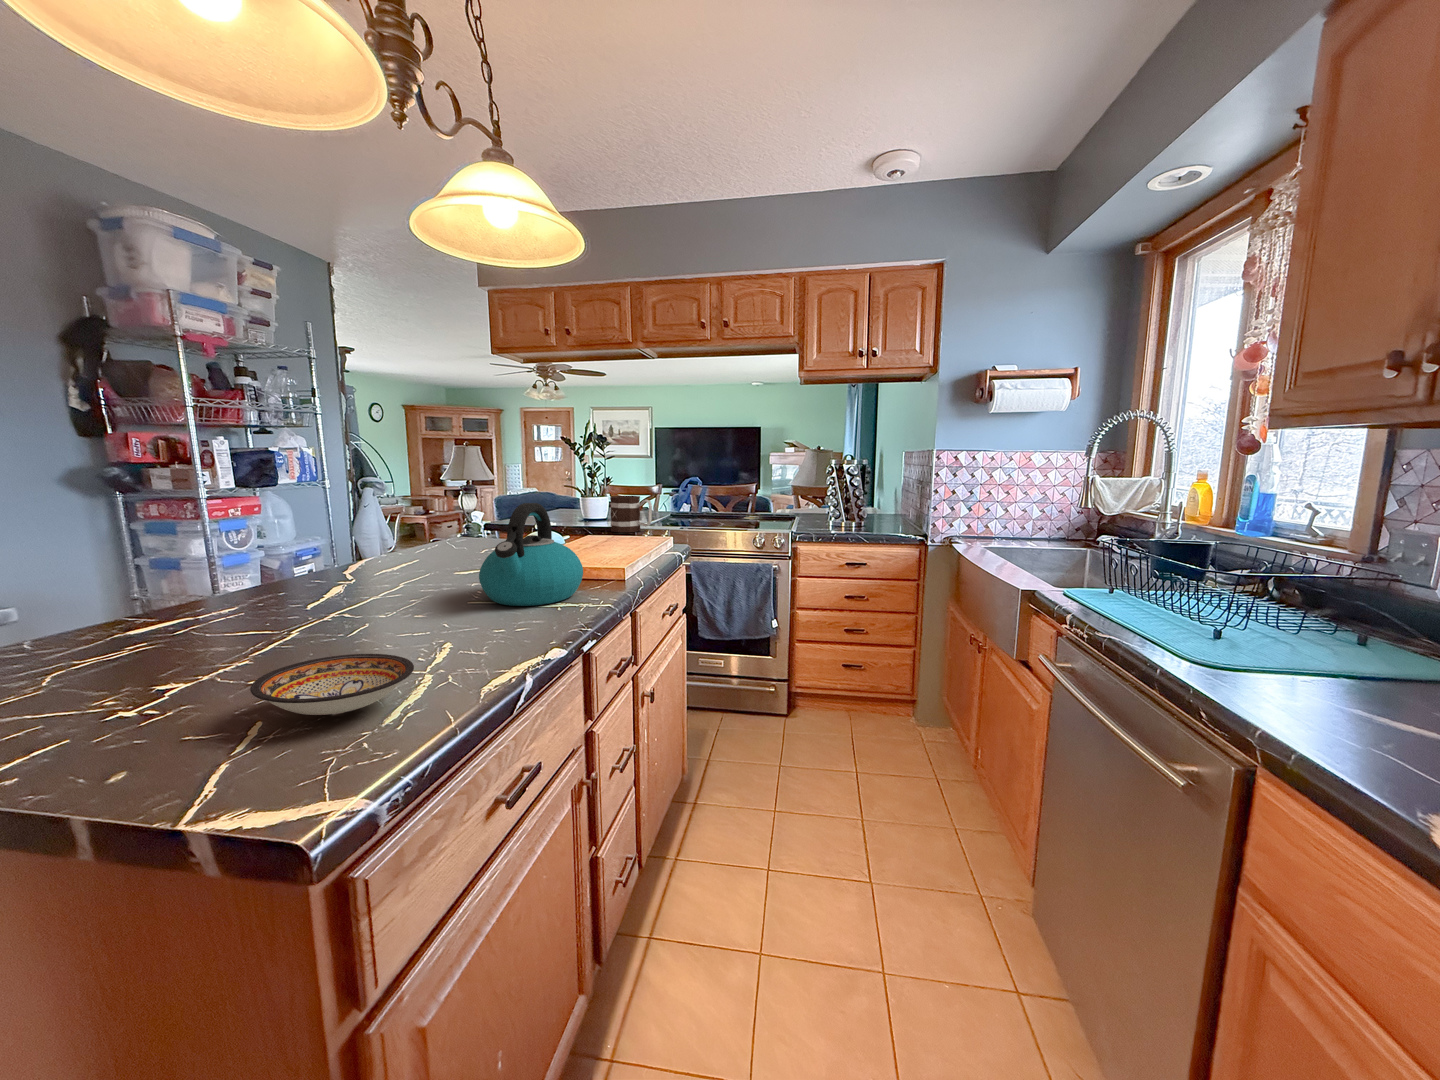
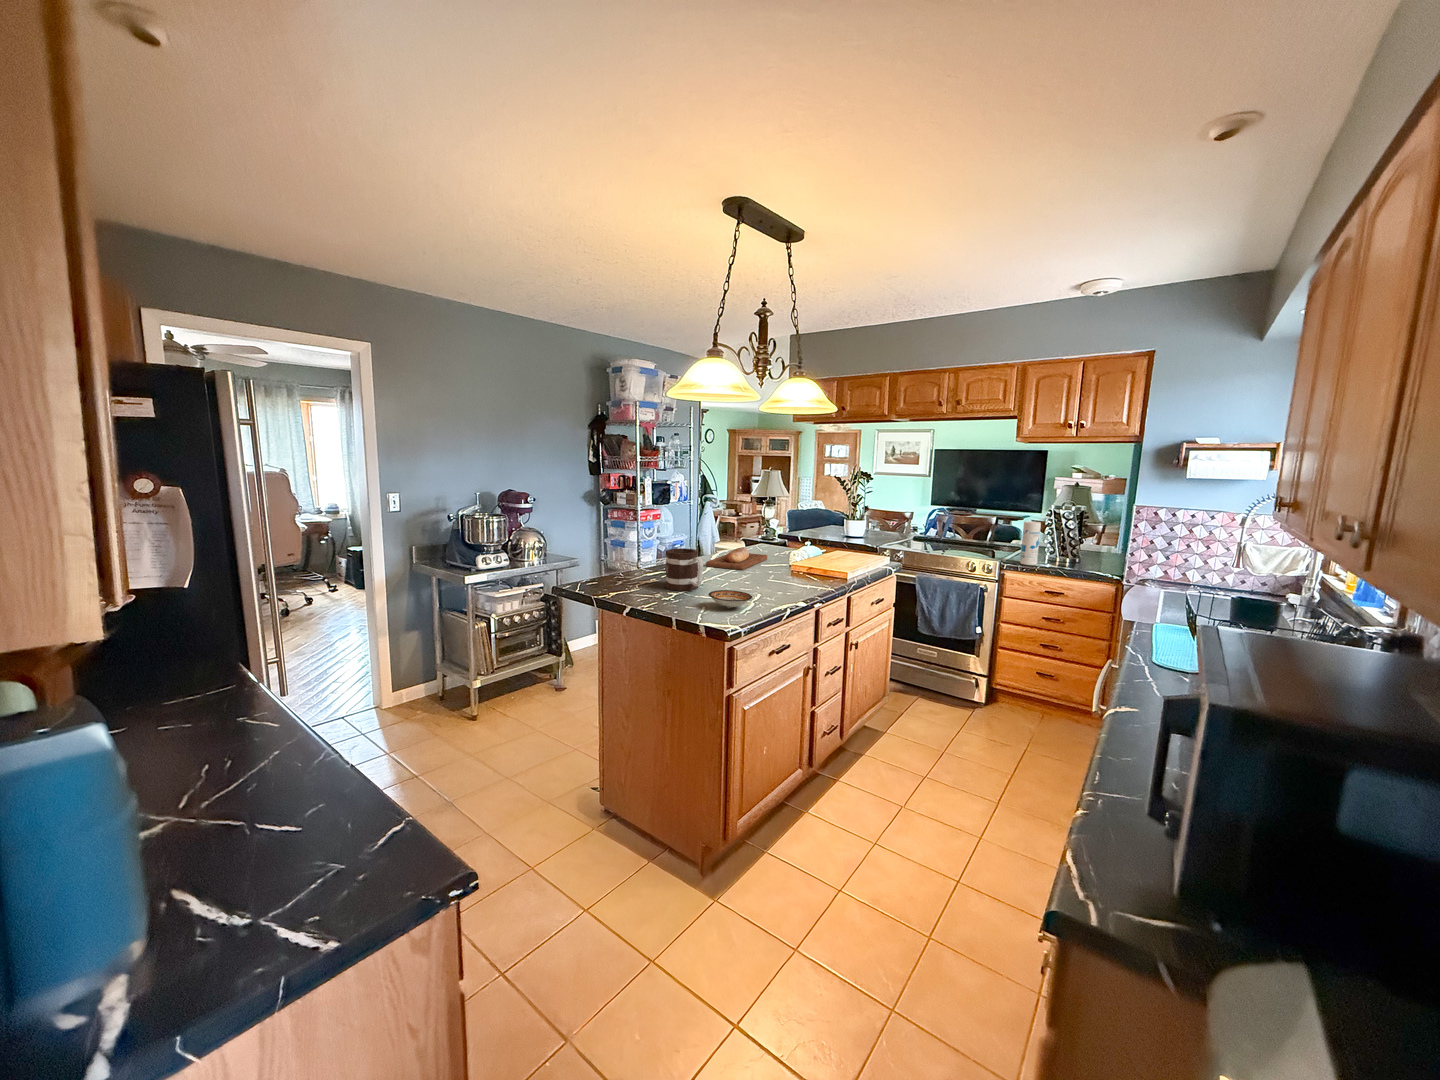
canister: none [815,478,836,532] -> present [1020,521,1041,565]
mug: present [610,496,652,532] -> present [665,548,703,591]
kettle: present [479,503,583,606] -> none [774,536,822,586]
bread loaf: none [322,542,466,587] -> present [706,547,767,570]

